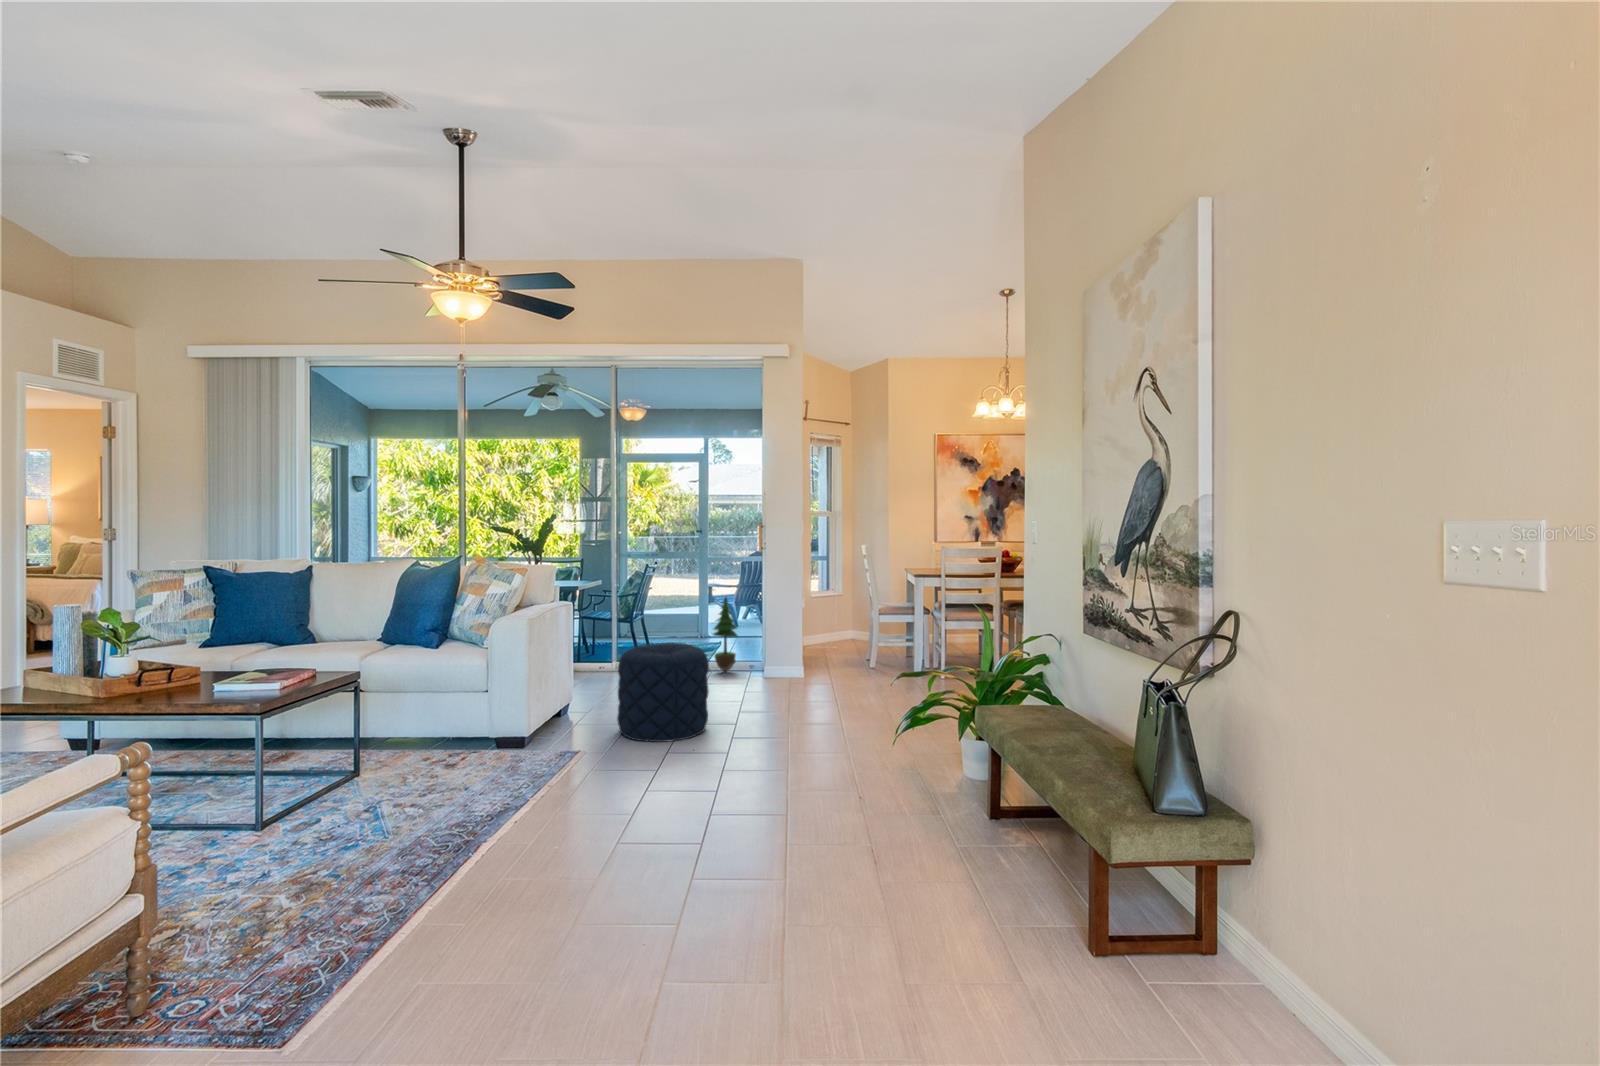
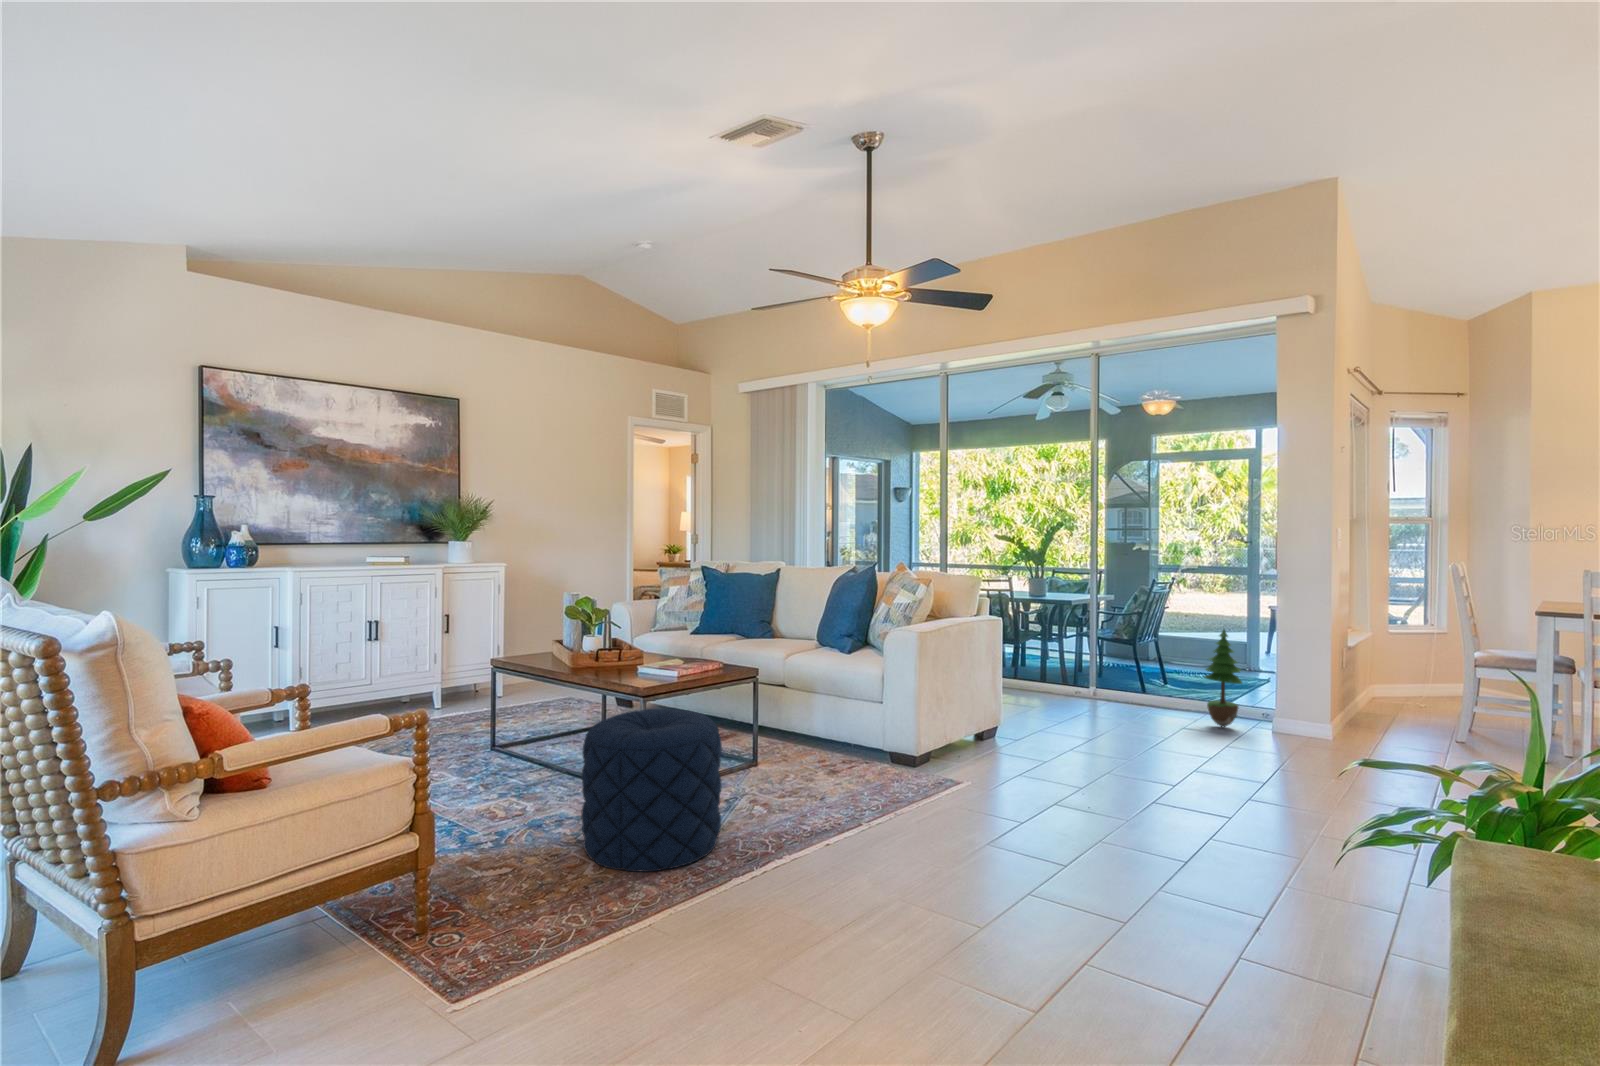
pouf: present [617,643,709,742] -> present [581,709,722,872]

